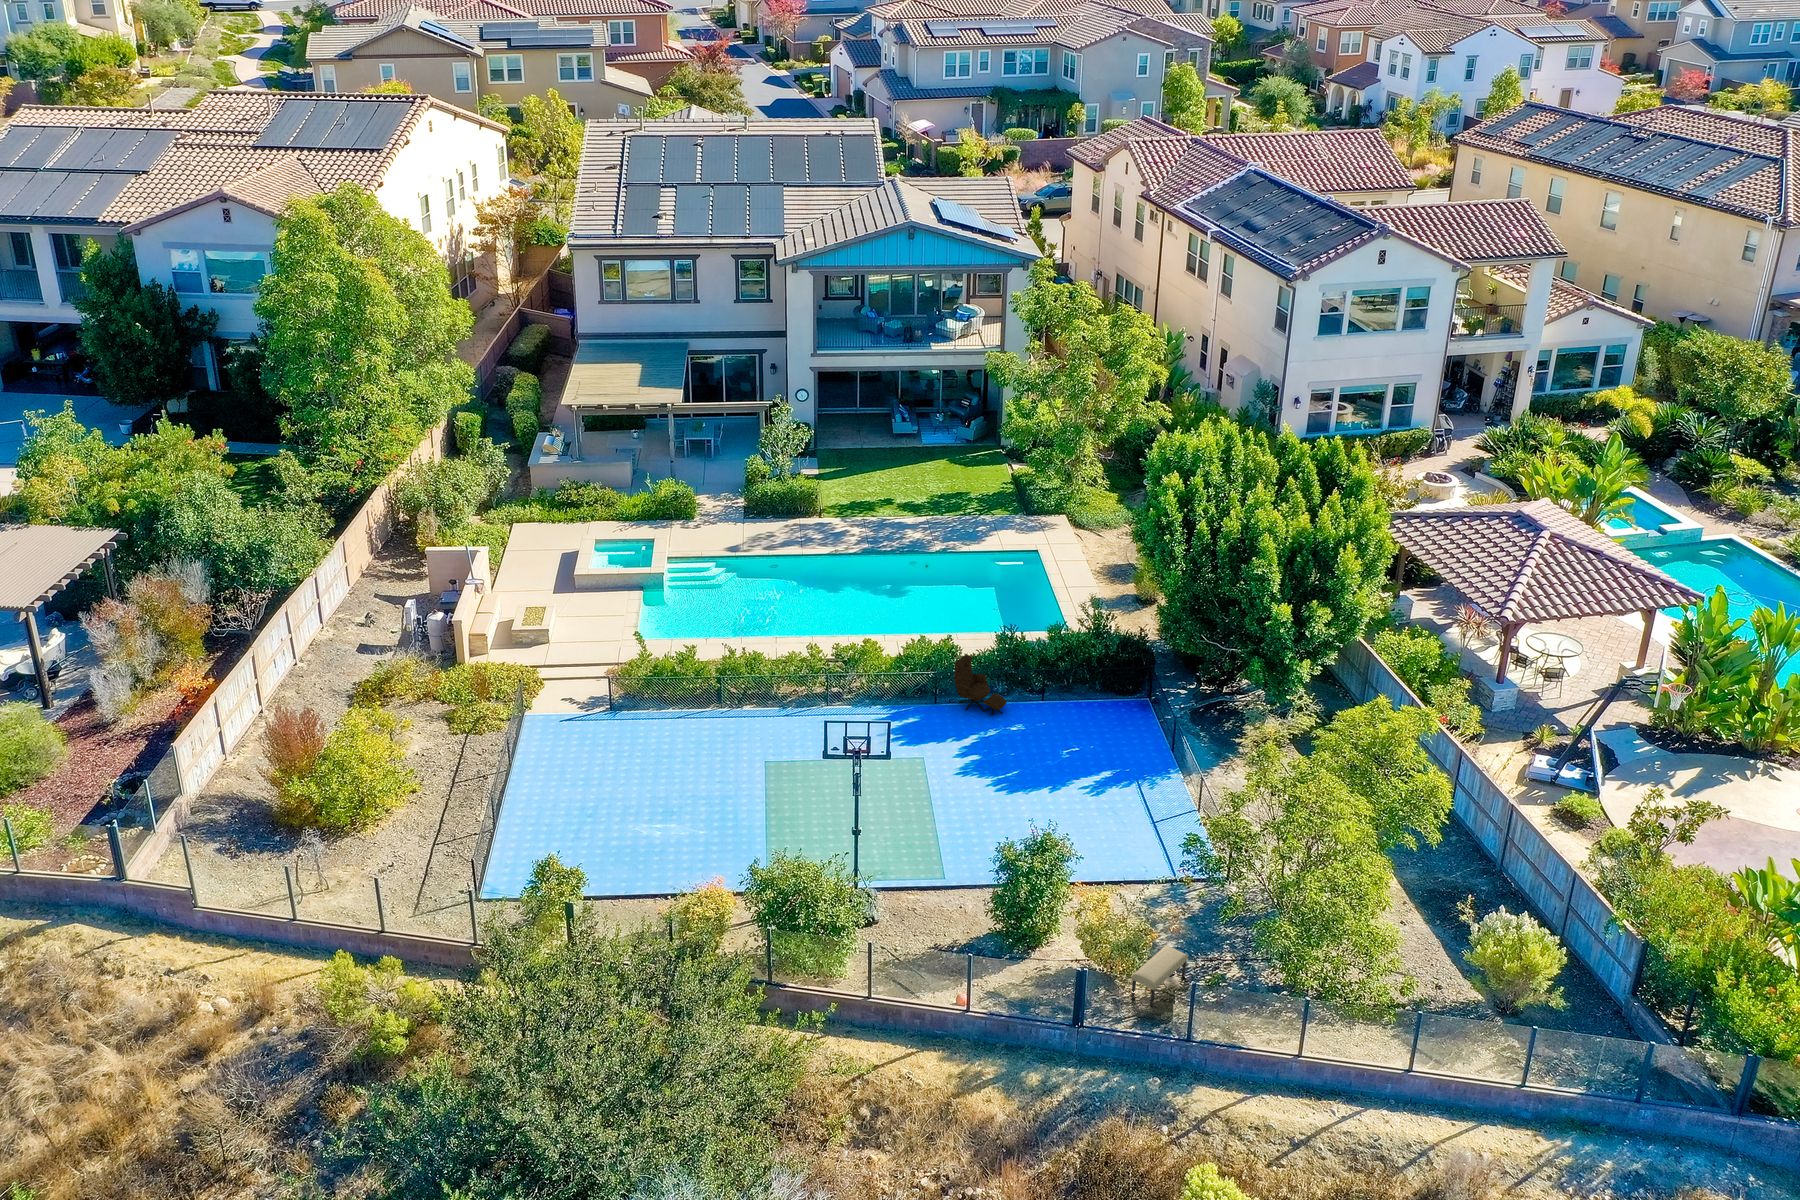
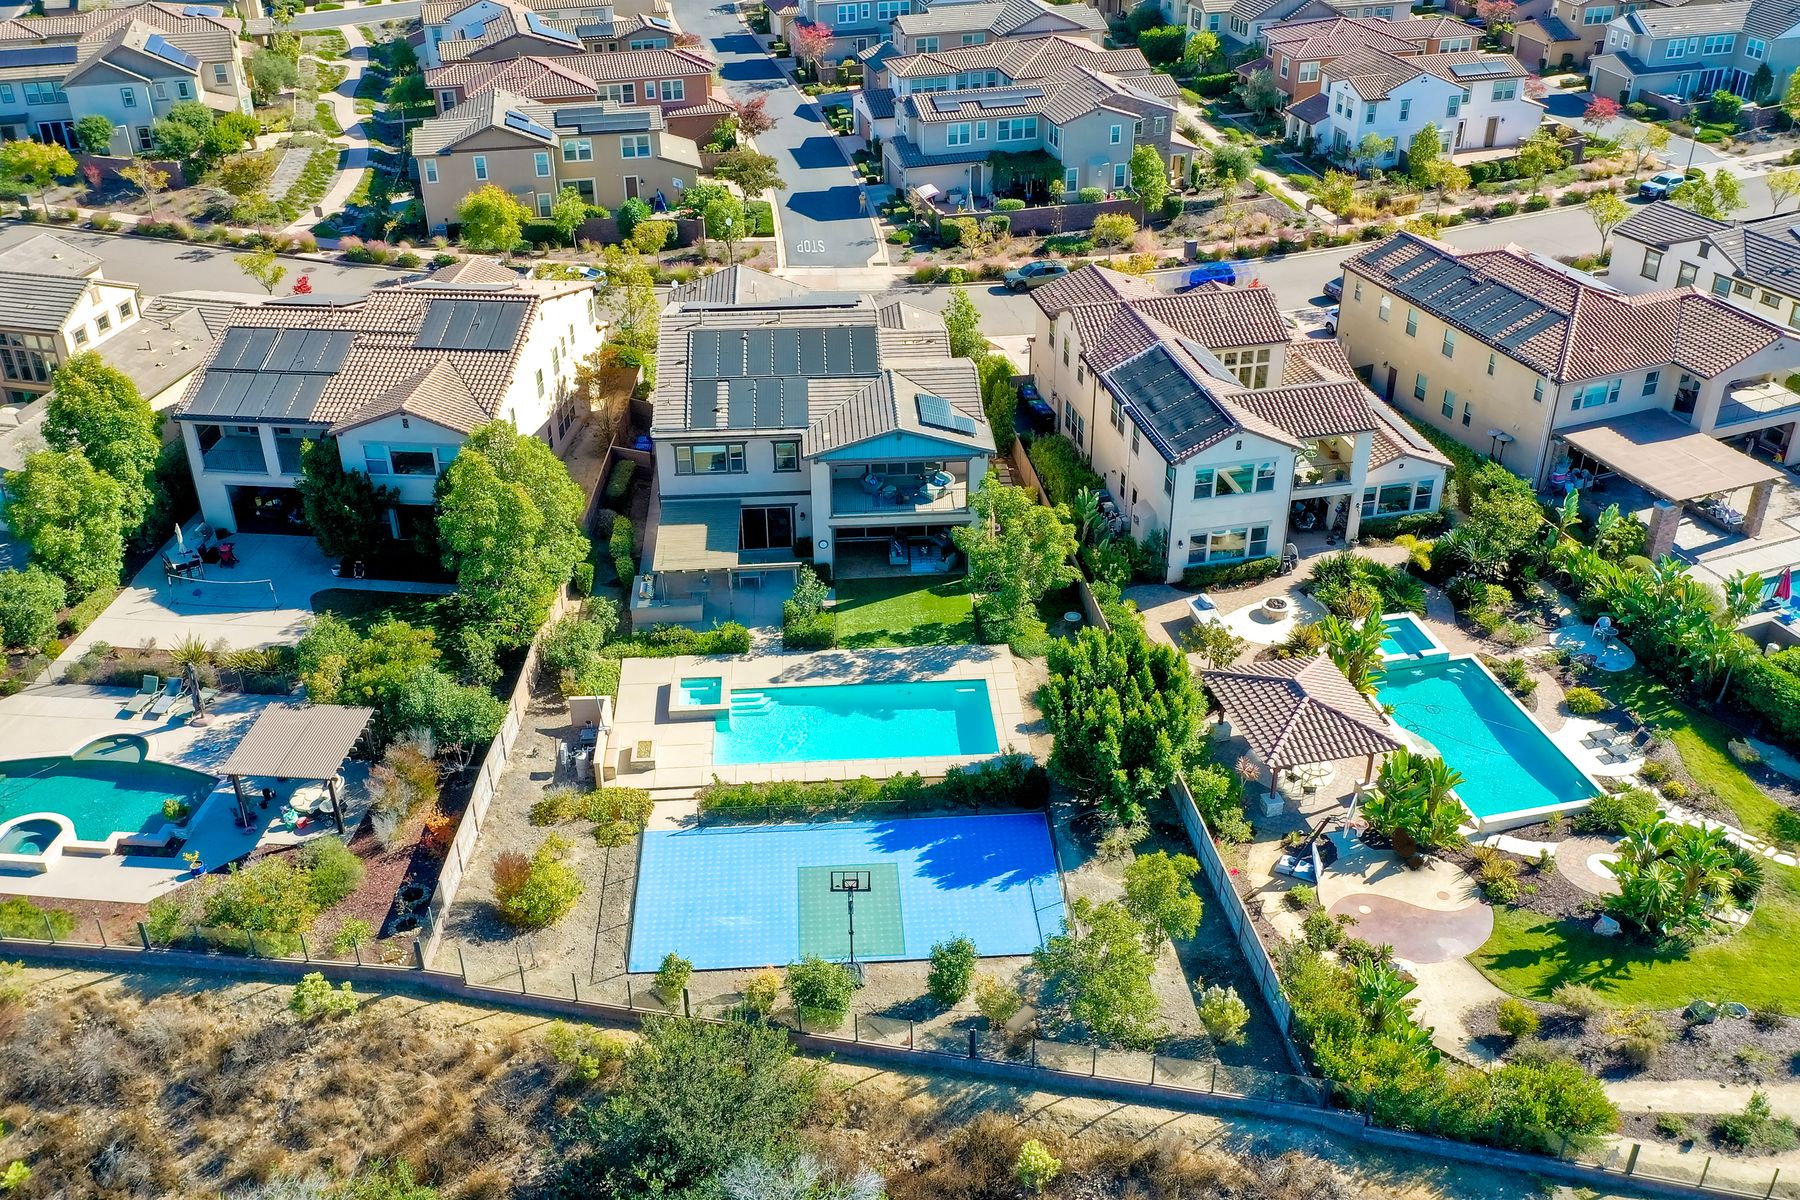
lounge chair: present [954,655,1007,716] -> present [1392,827,1425,869]

